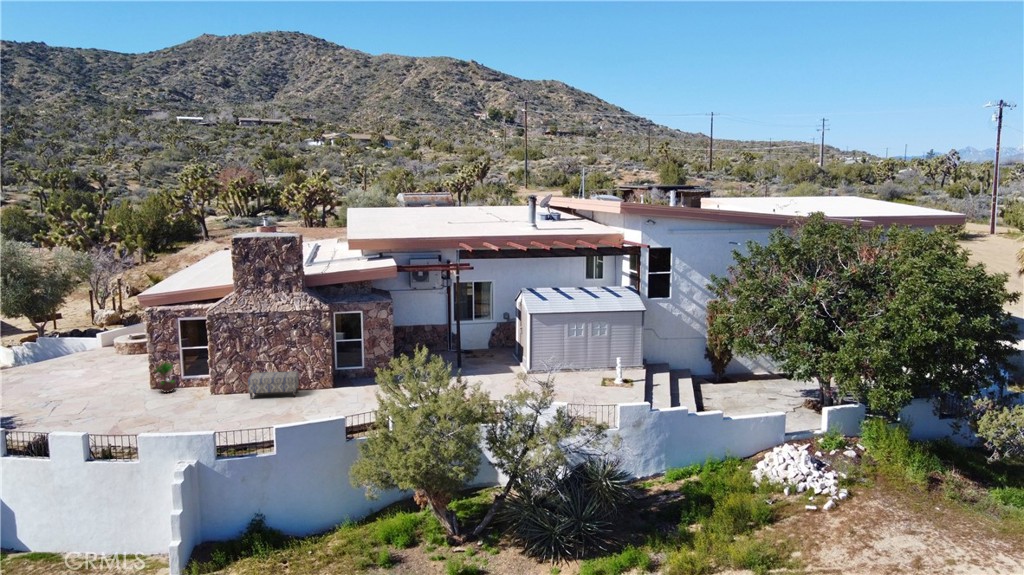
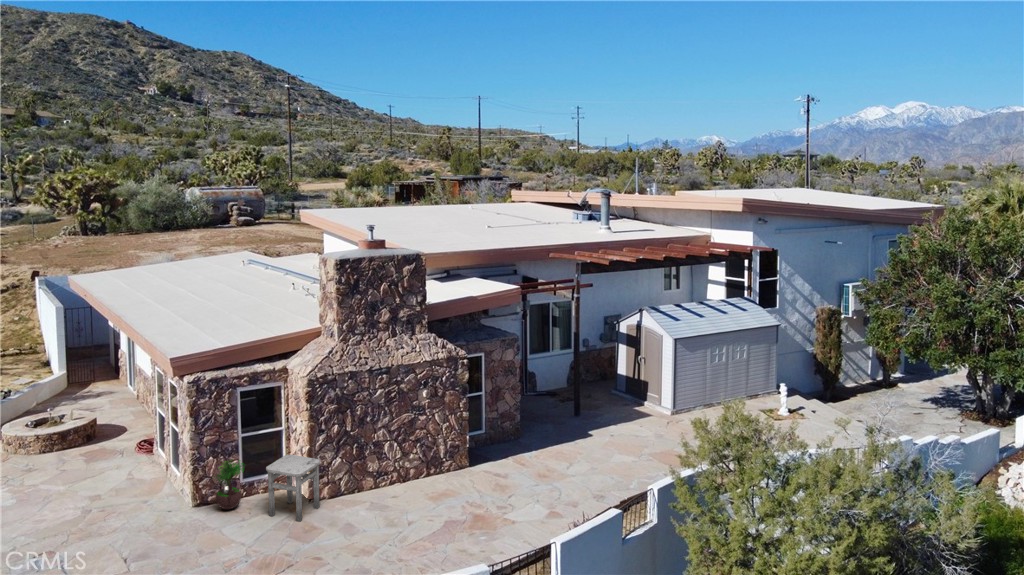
side table: none [177,363,214,403] -> present [266,455,320,522]
bench: present [248,371,299,399] -> none [369,450,444,503]

